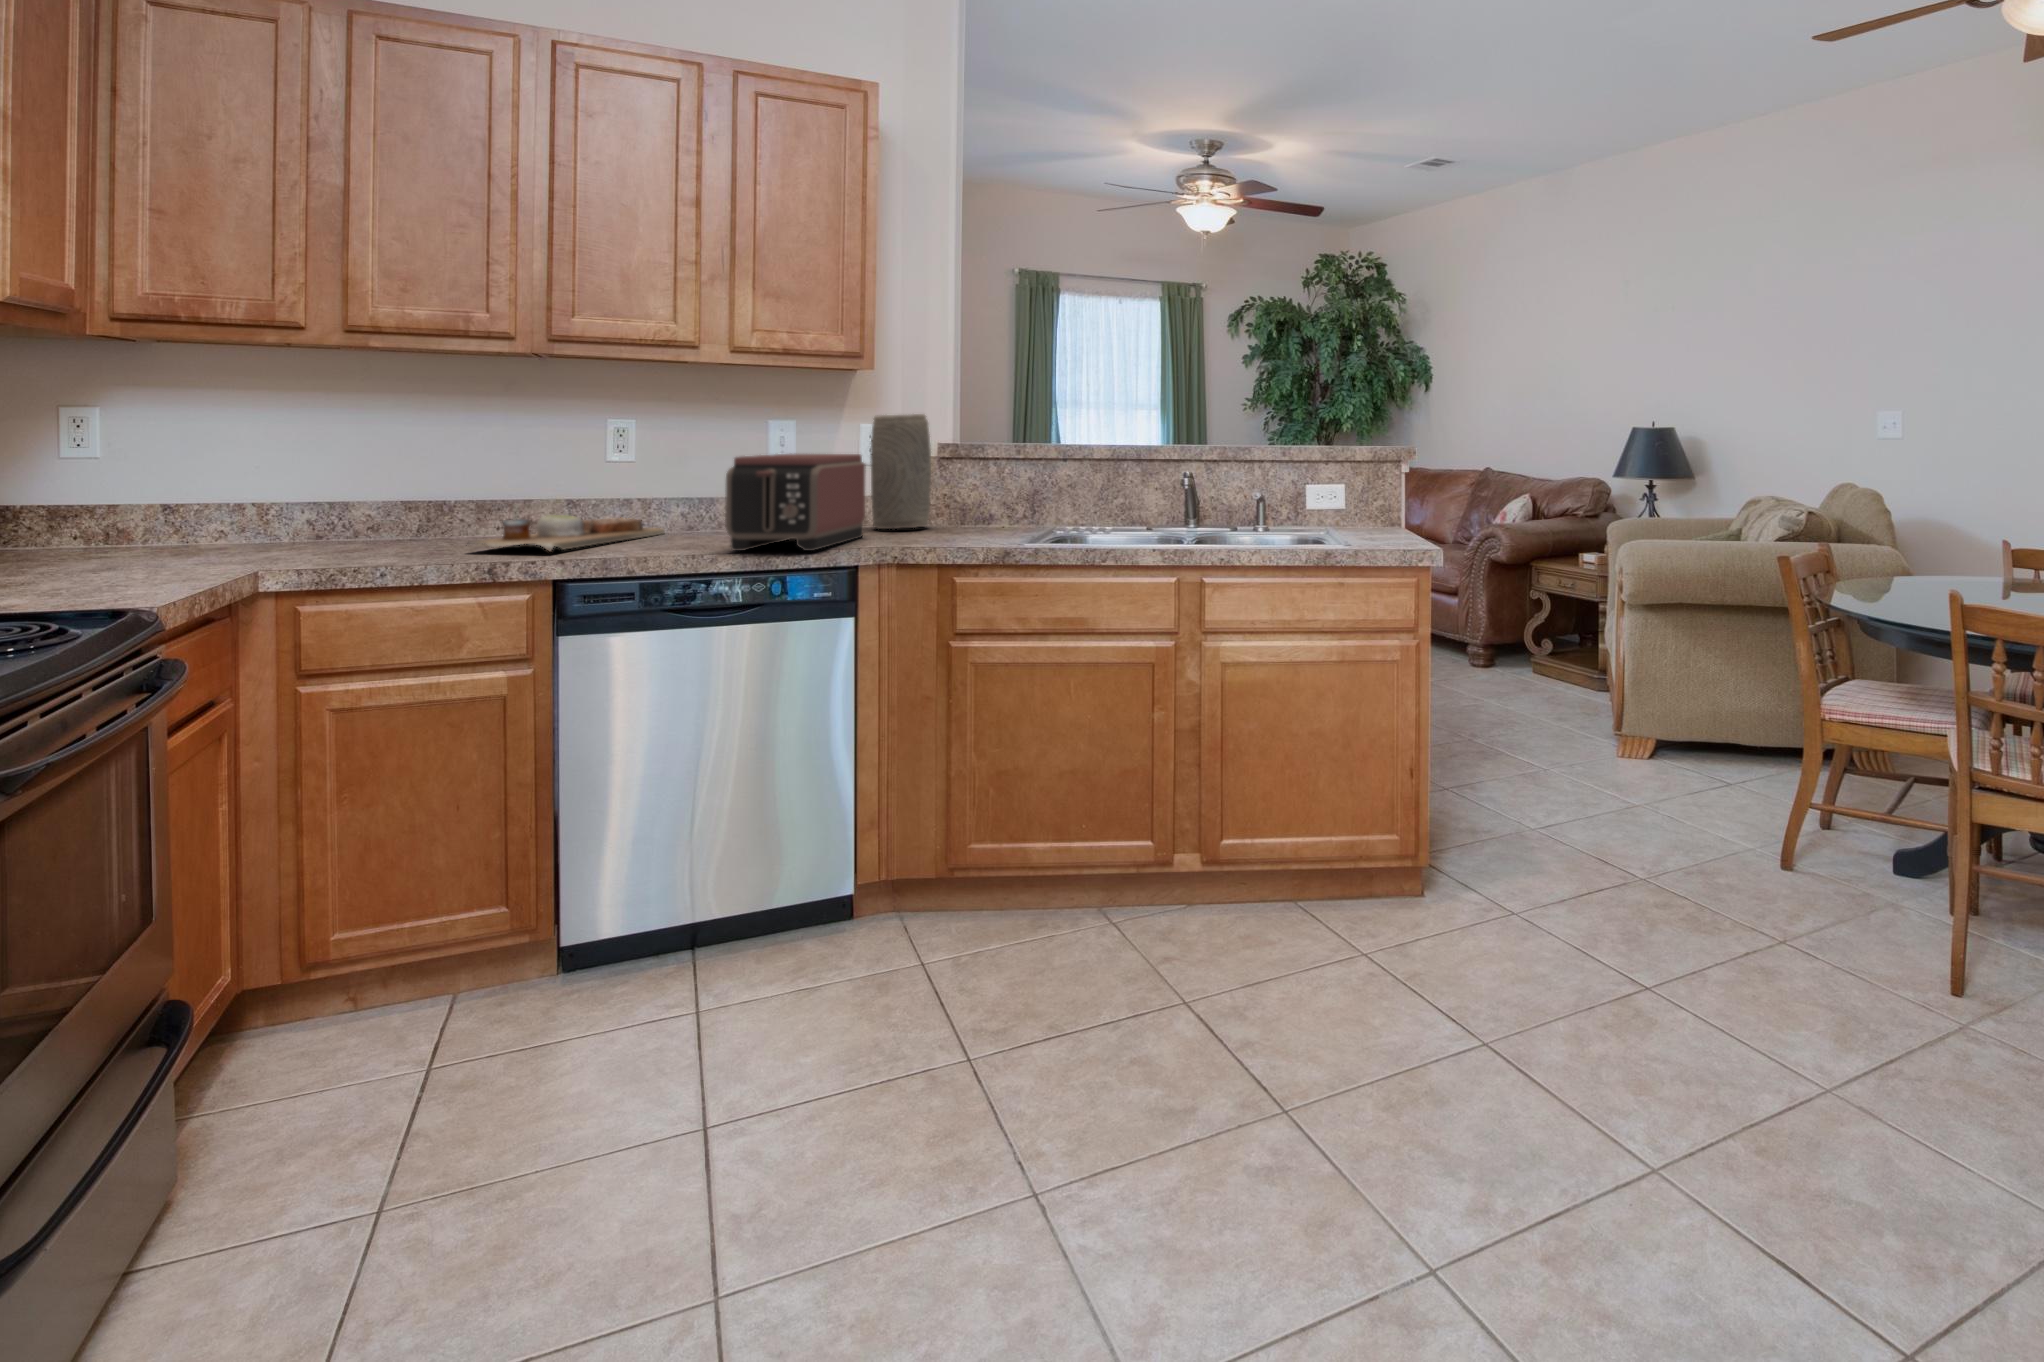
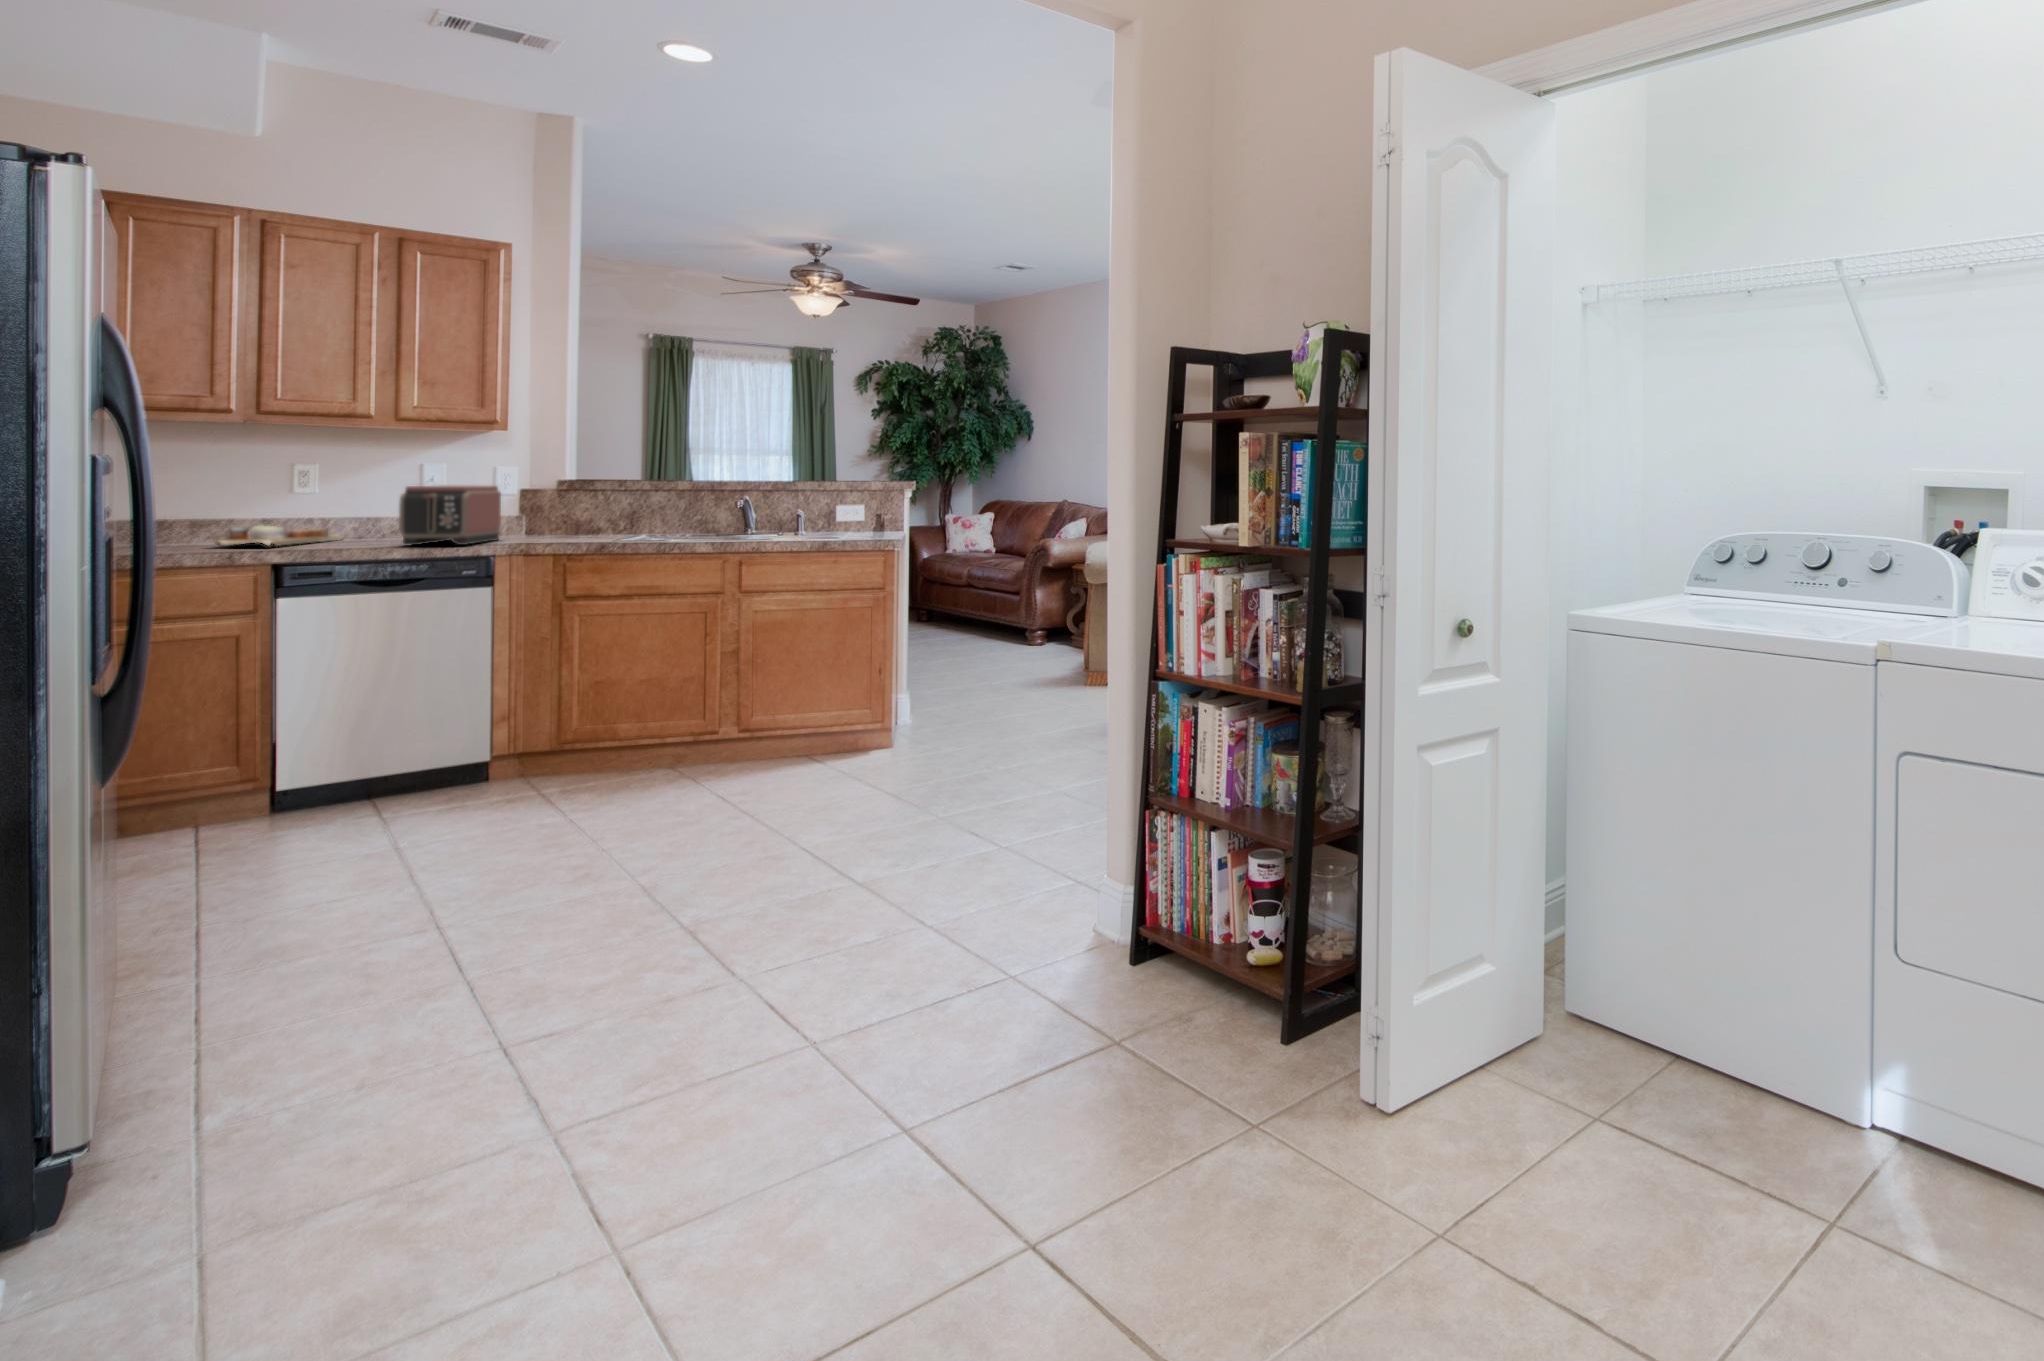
vase: present [870,414,931,529] -> none [505,460,551,536]

